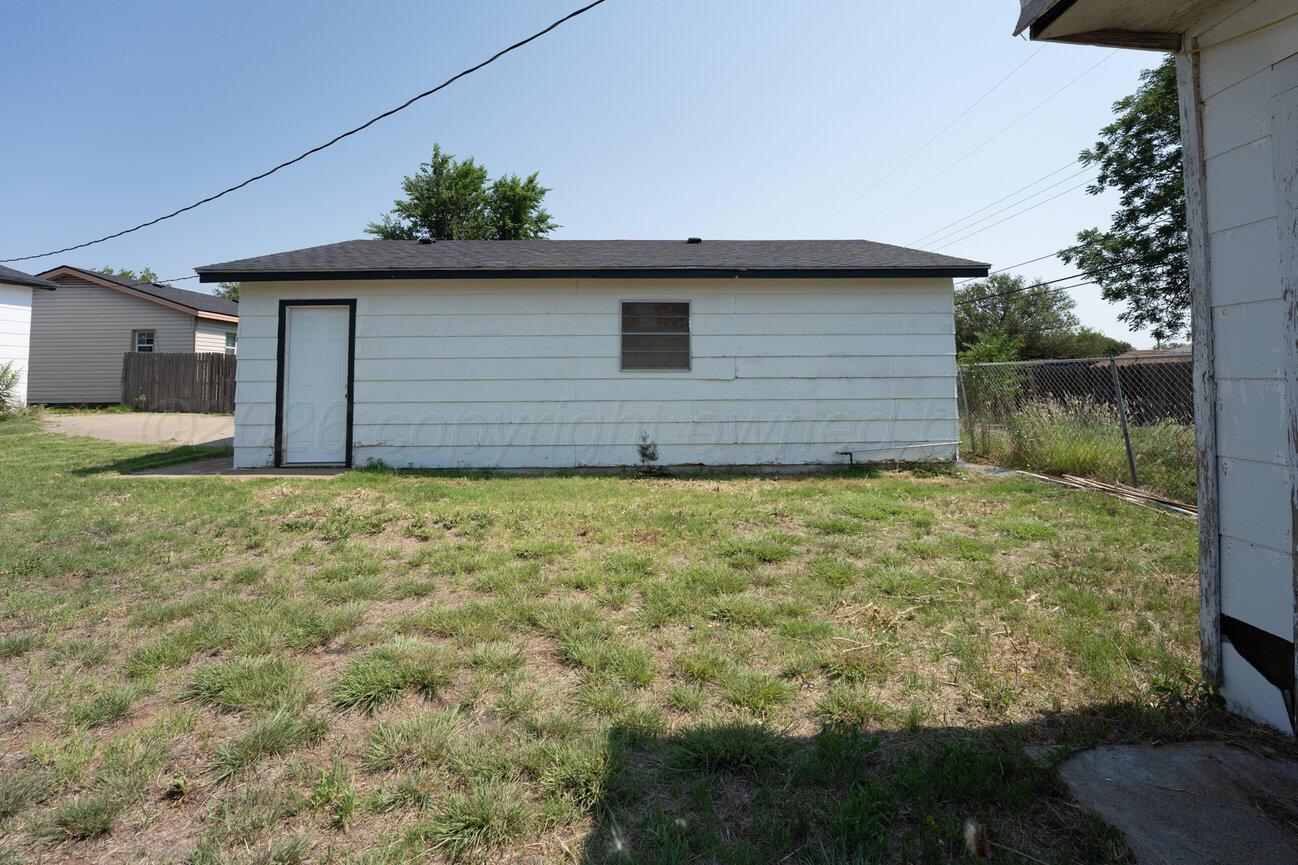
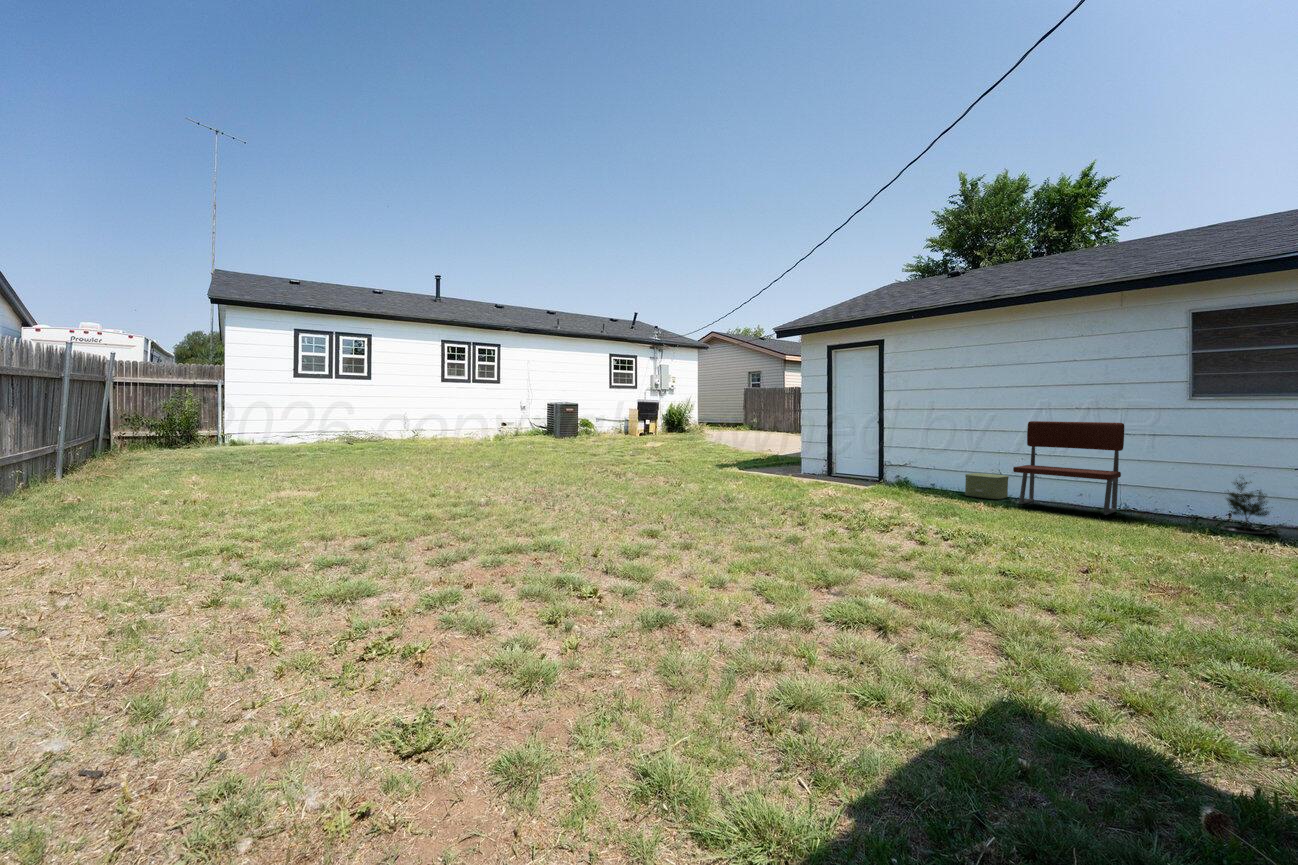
bench: none [493,390,574,474] -> present [1013,421,1124,515]
storage box: none [447,446,487,472] -> present [965,473,1009,499]

